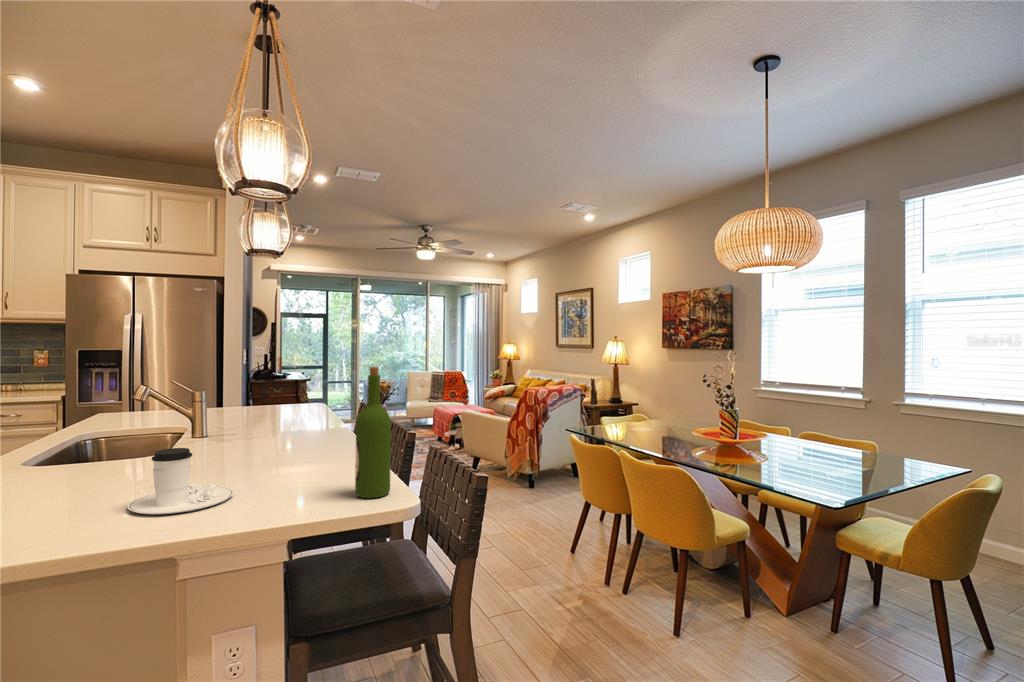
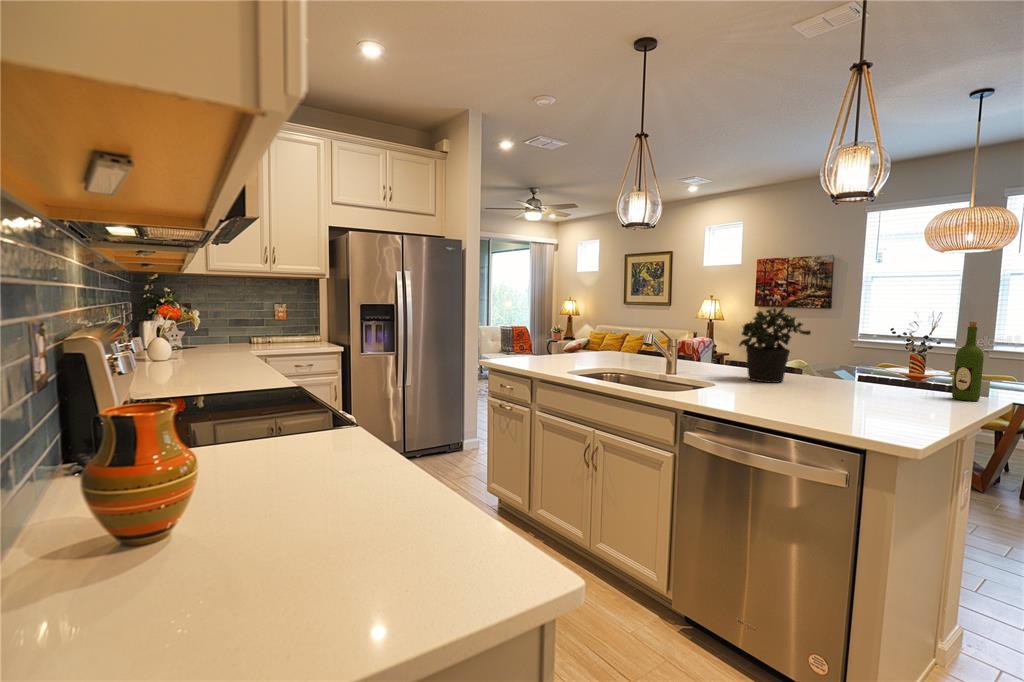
potted plant: none [215,346,306,454] -> present [739,307,811,383]
coffee cup: present [128,448,234,514] -> none [853,372,921,409]

